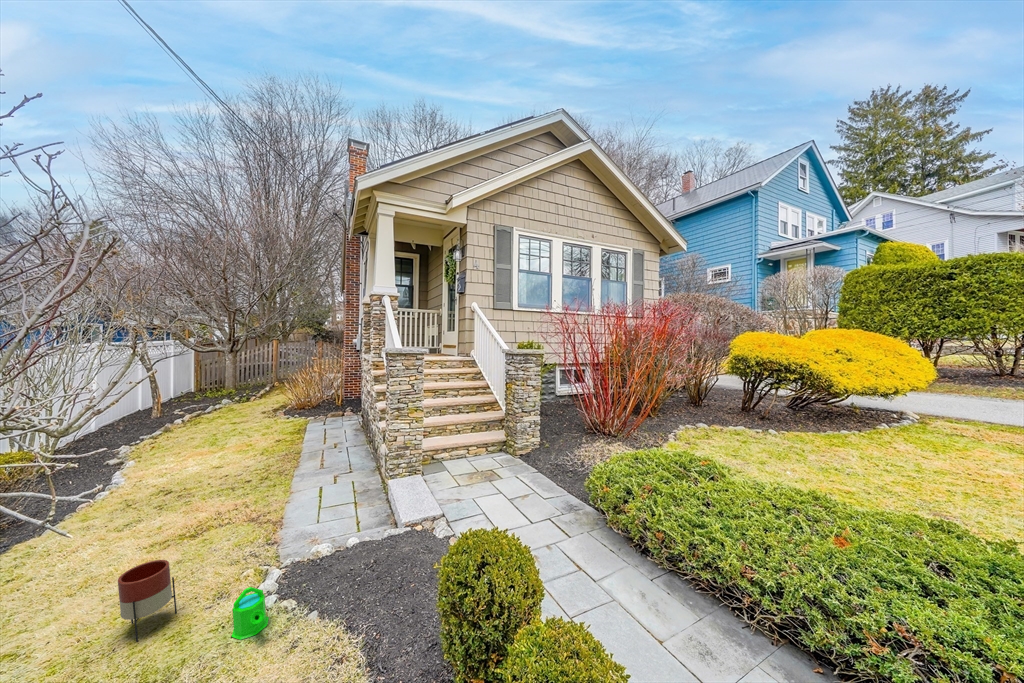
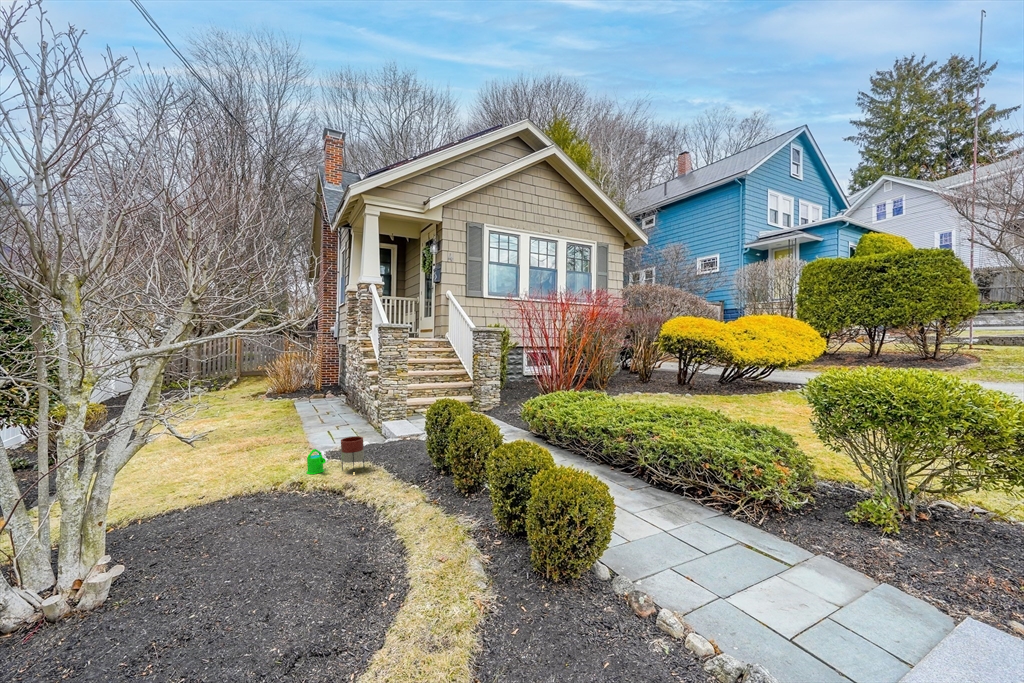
planter: present [118,560,177,642] -> present [341,436,364,470]

